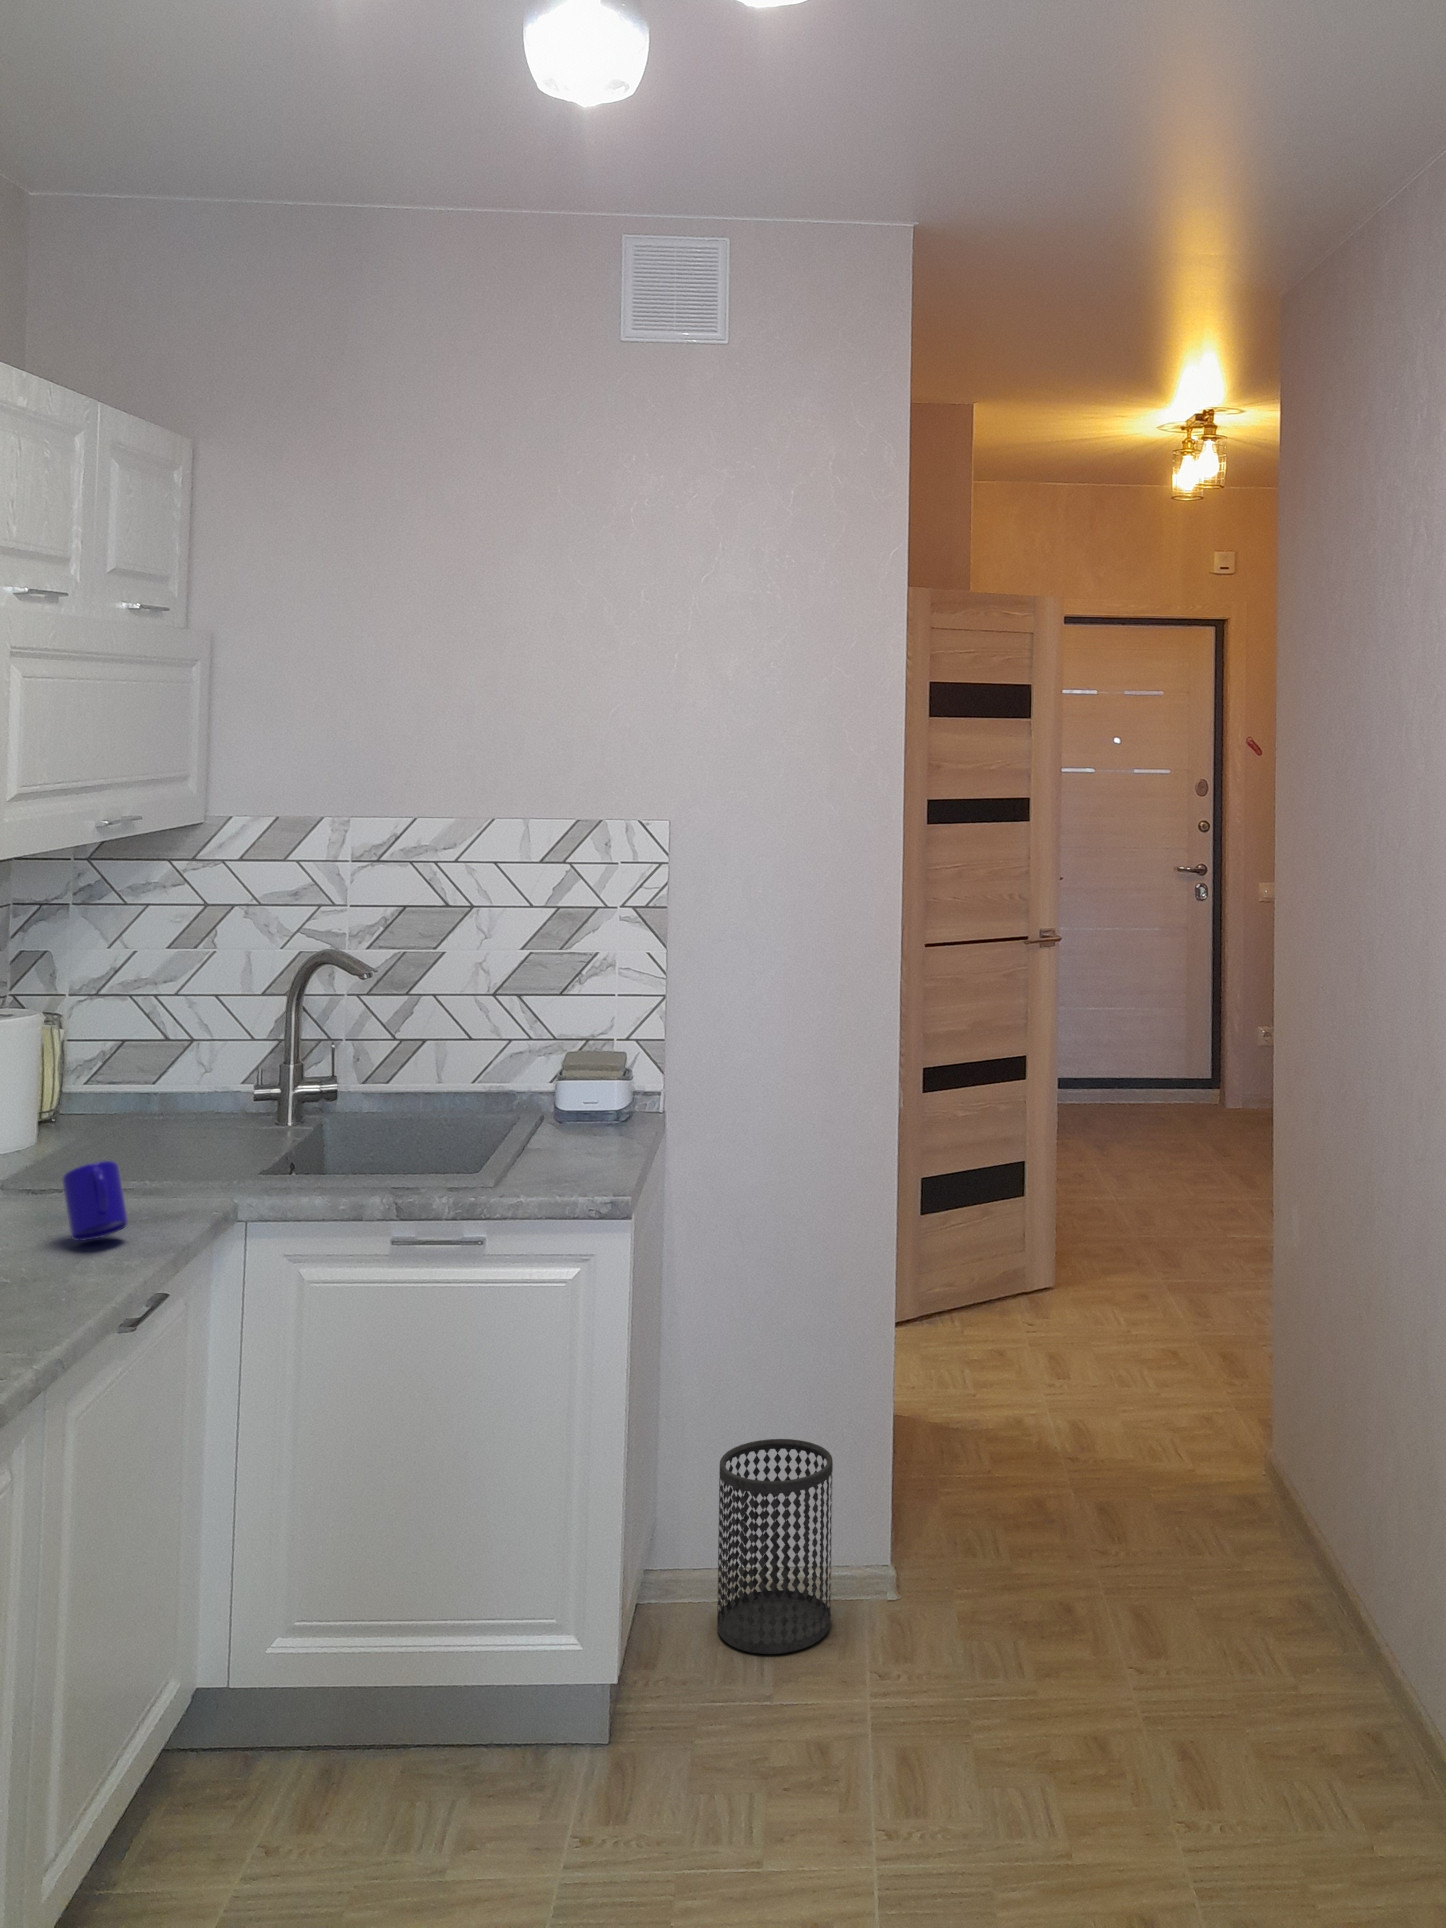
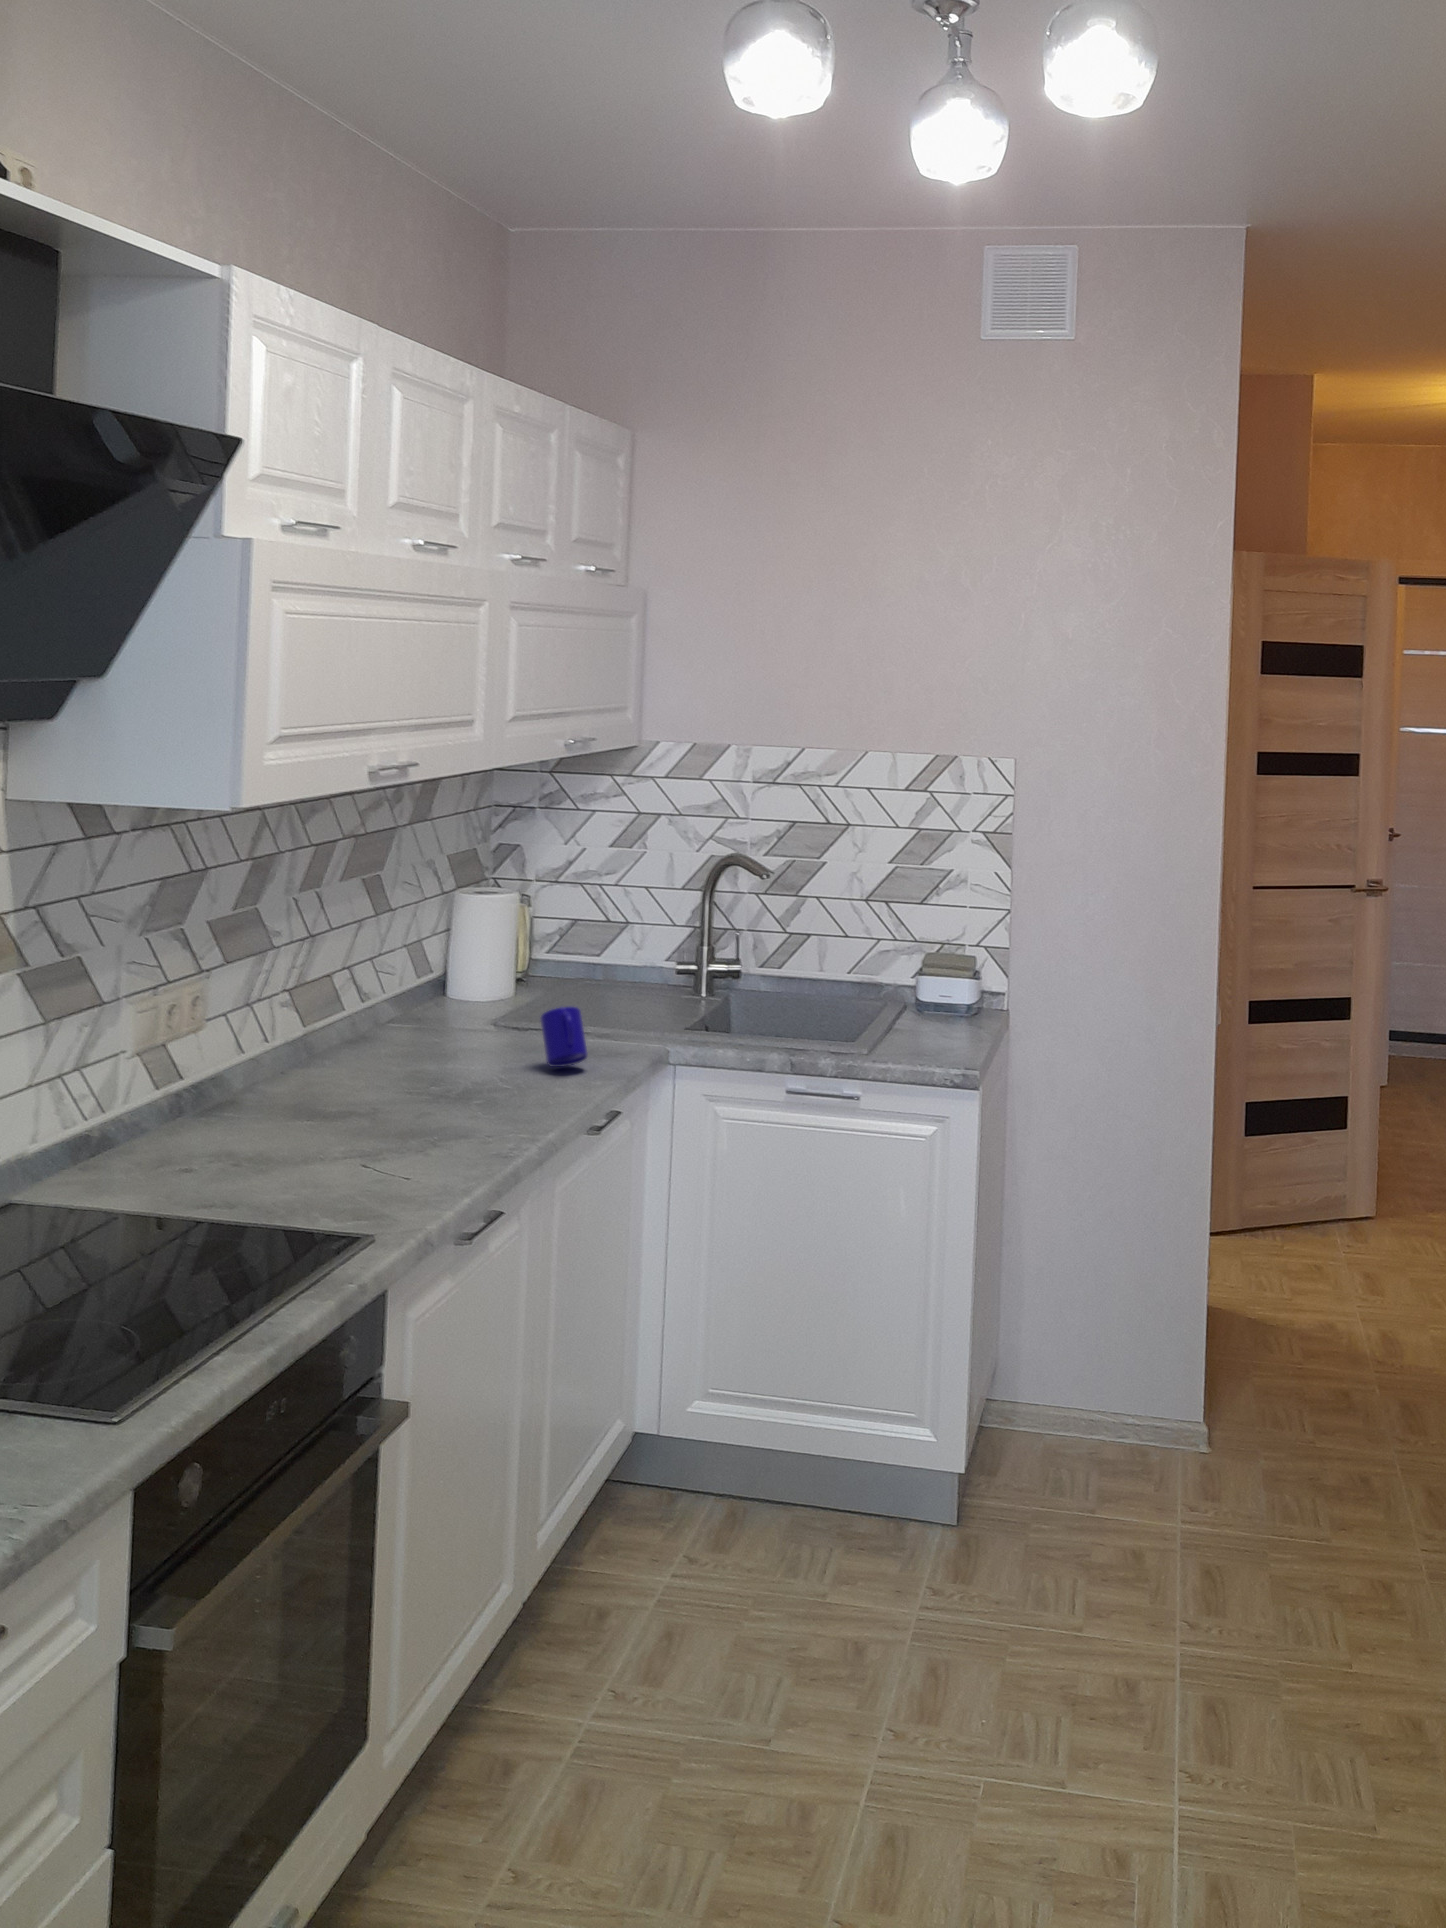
wastebasket: present [717,1439,833,1654] -> none [1046,1300,1149,1480]

